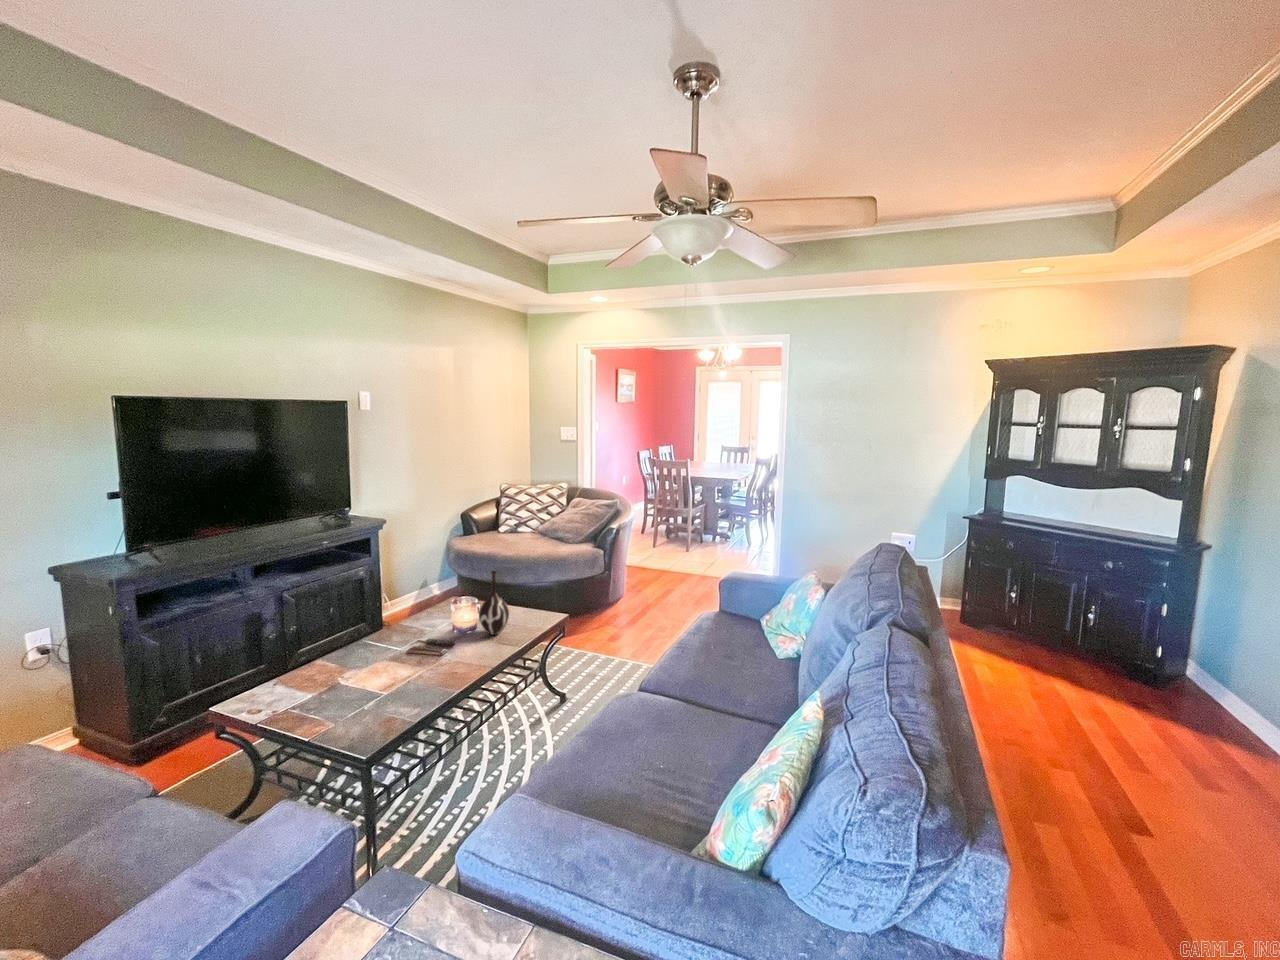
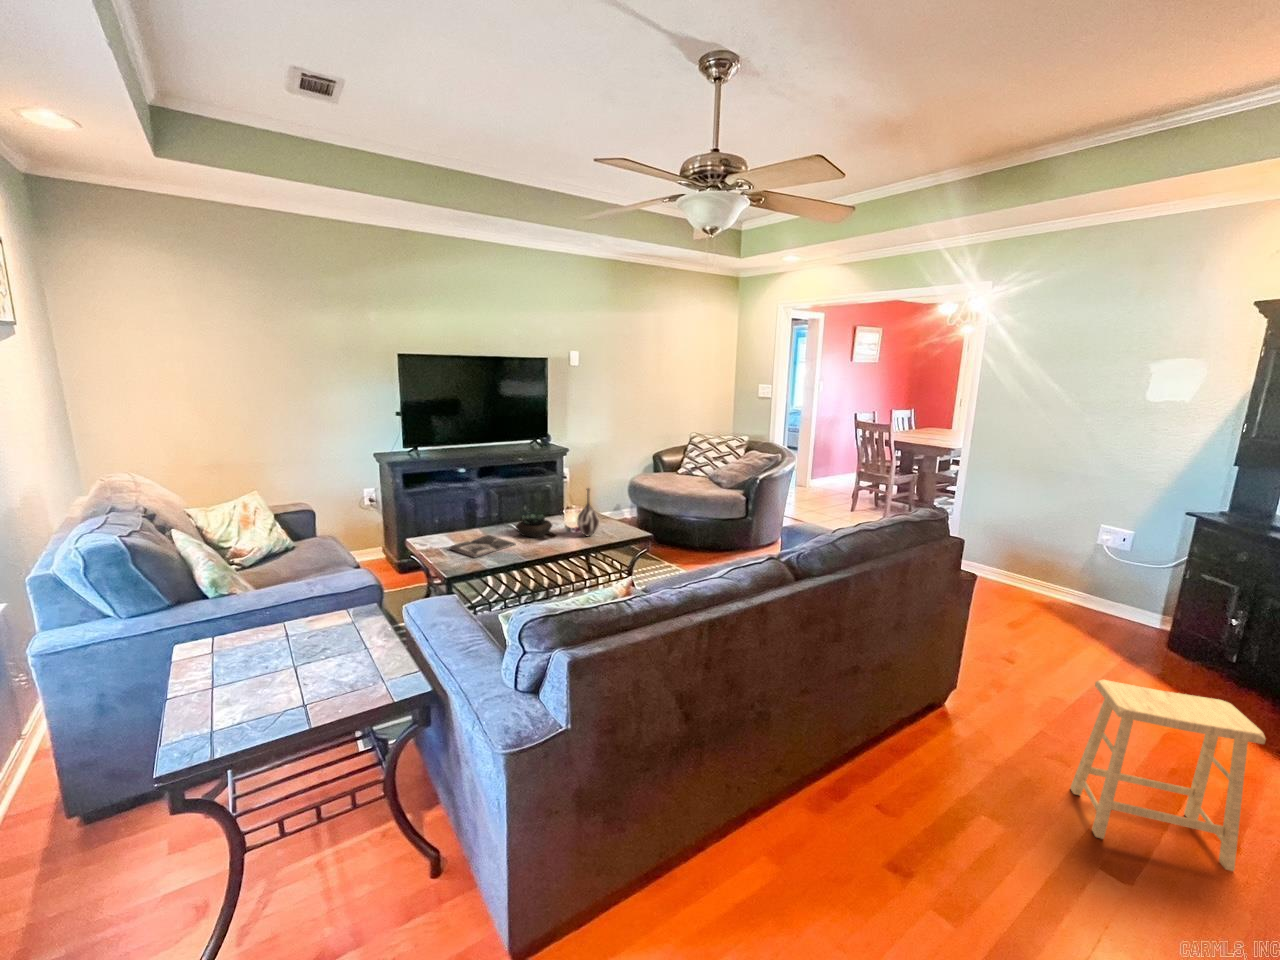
succulent plant: none [390,617,441,654] -> present [516,514,552,538]
footstool: none [1035,660,1166,801] -> present [1070,680,1265,871]
magazine: none [310,666,411,710] -> present [450,535,516,558]

